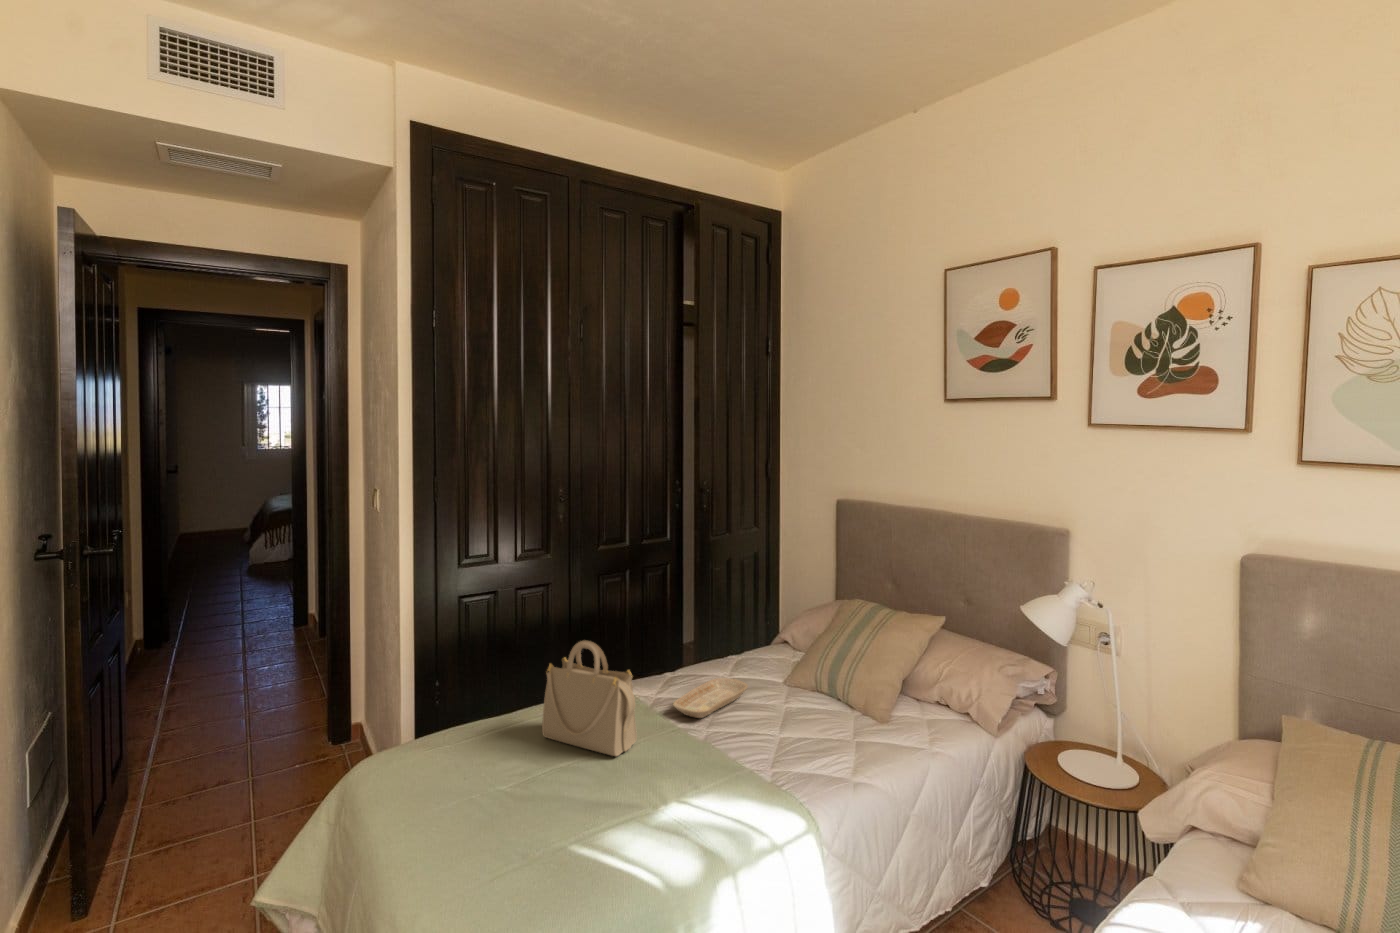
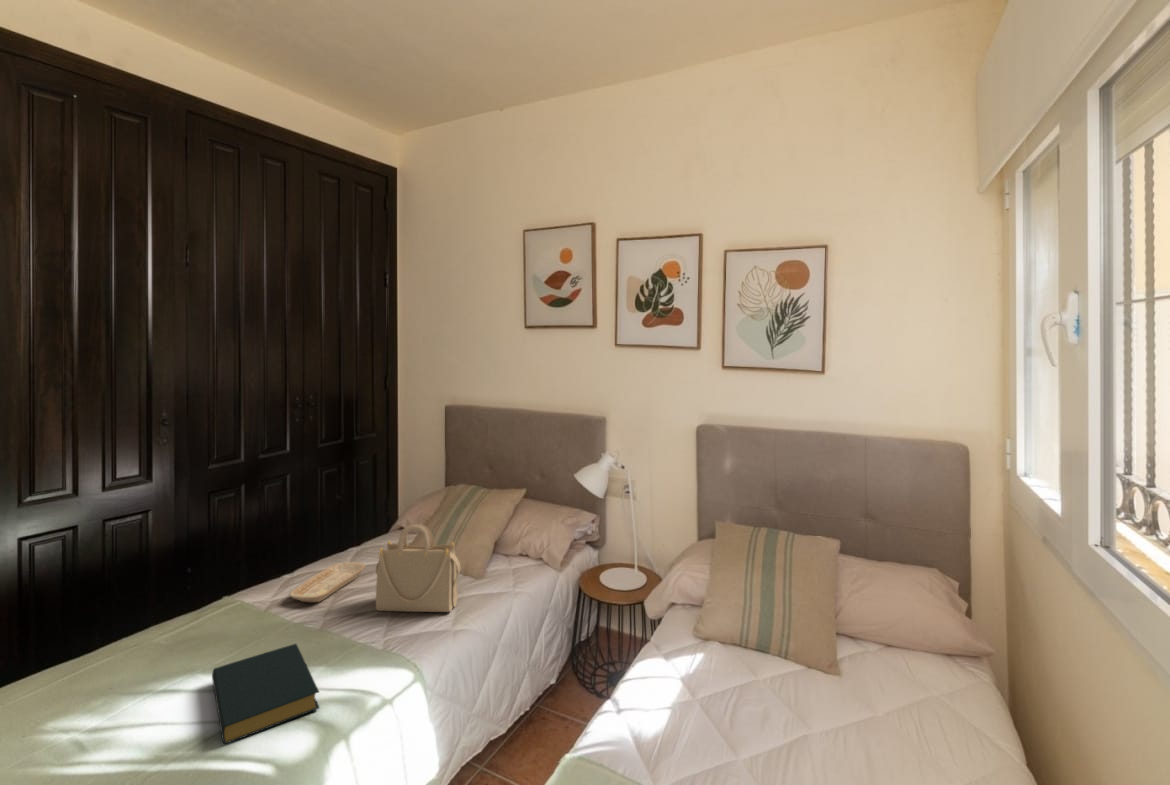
handbag: present [542,641,637,756] -> present [376,524,460,612]
hardback book: none [608,759,707,846] -> present [212,644,319,744]

